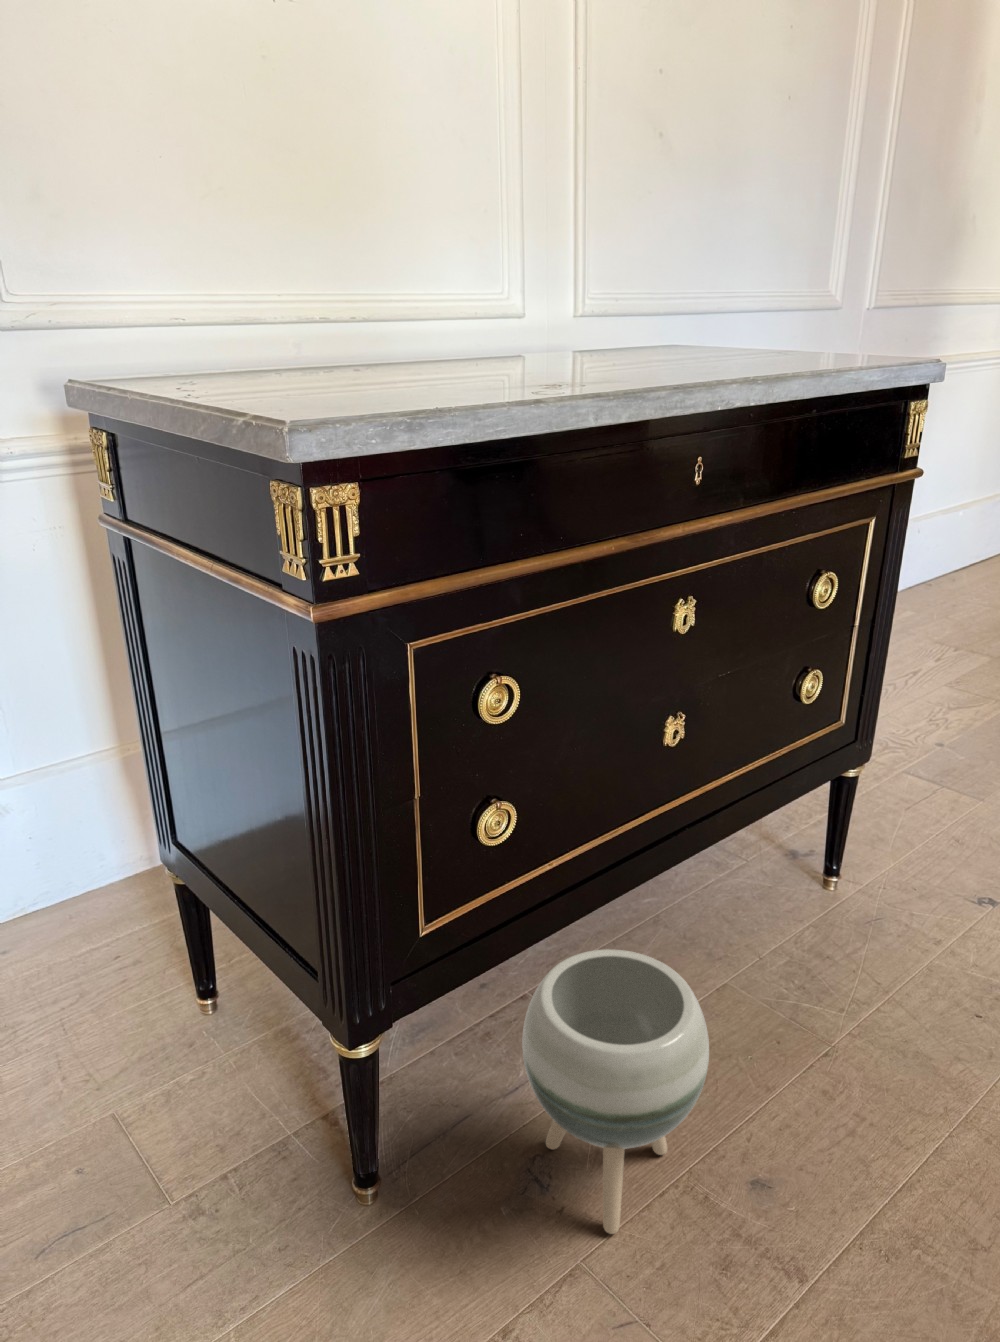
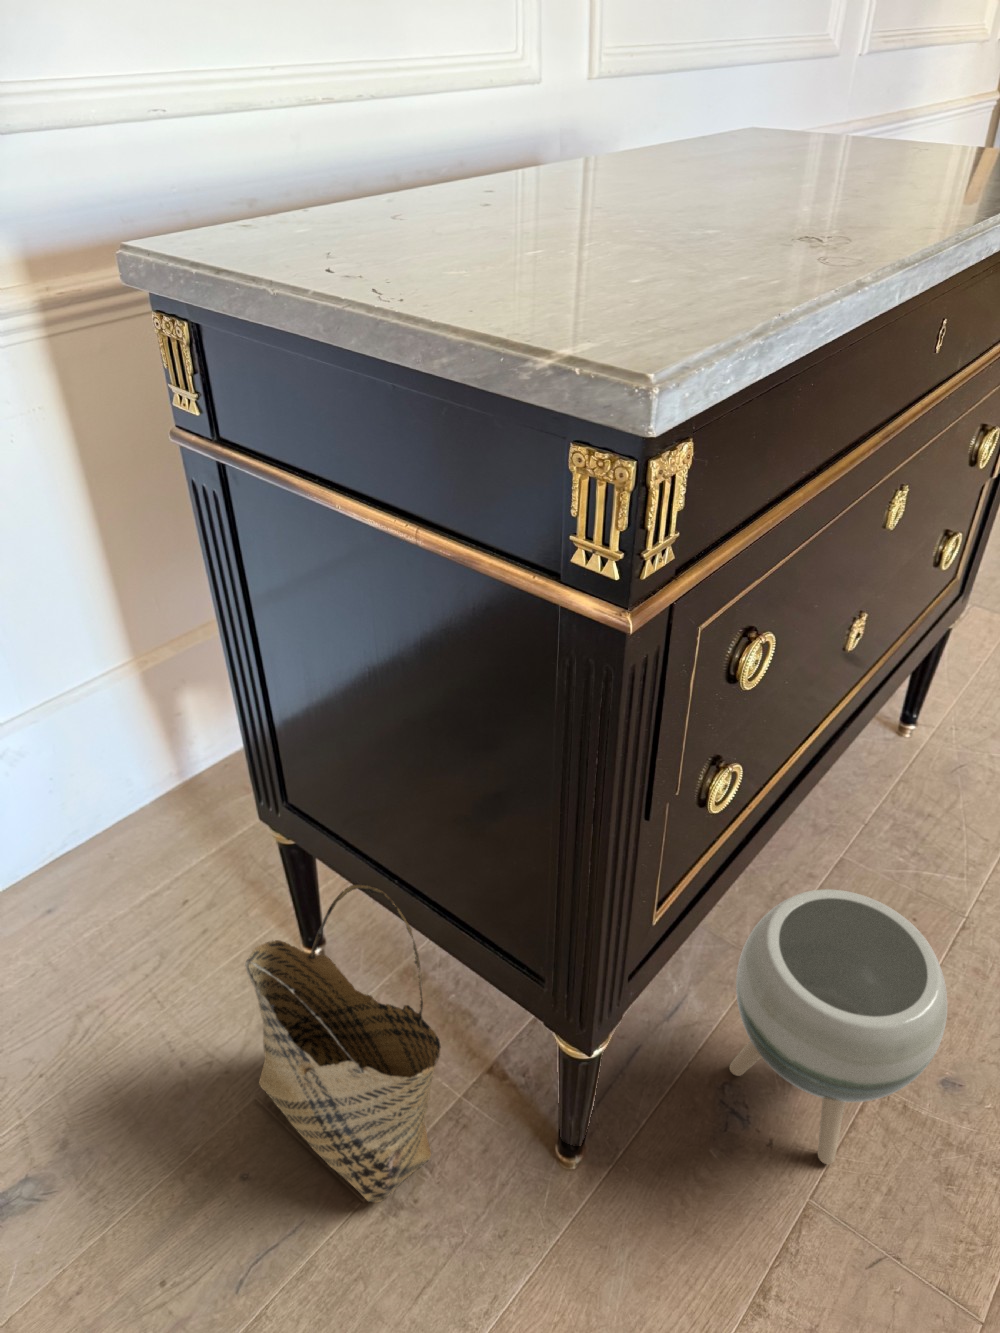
woven basket: none [85,894,243,1203] -> present [245,883,441,1202]

